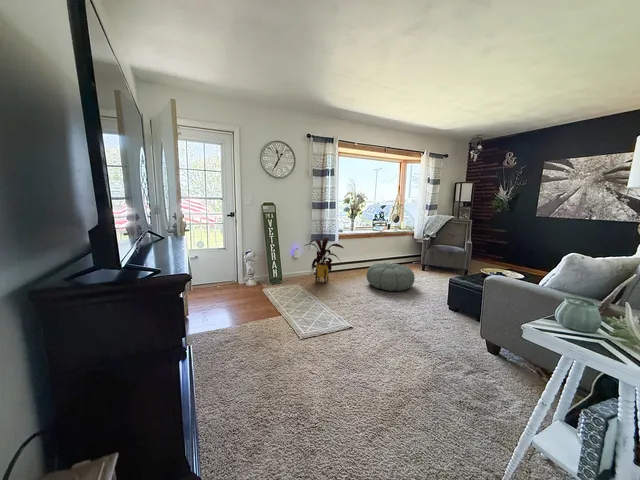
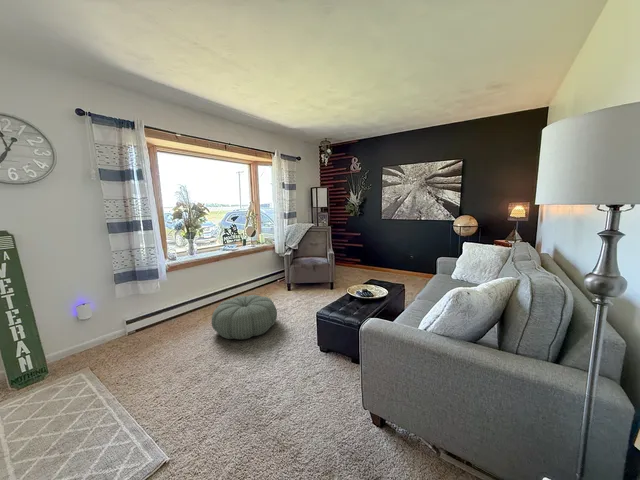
house plant: present [306,238,344,283] -> none [87,275,172,354]

